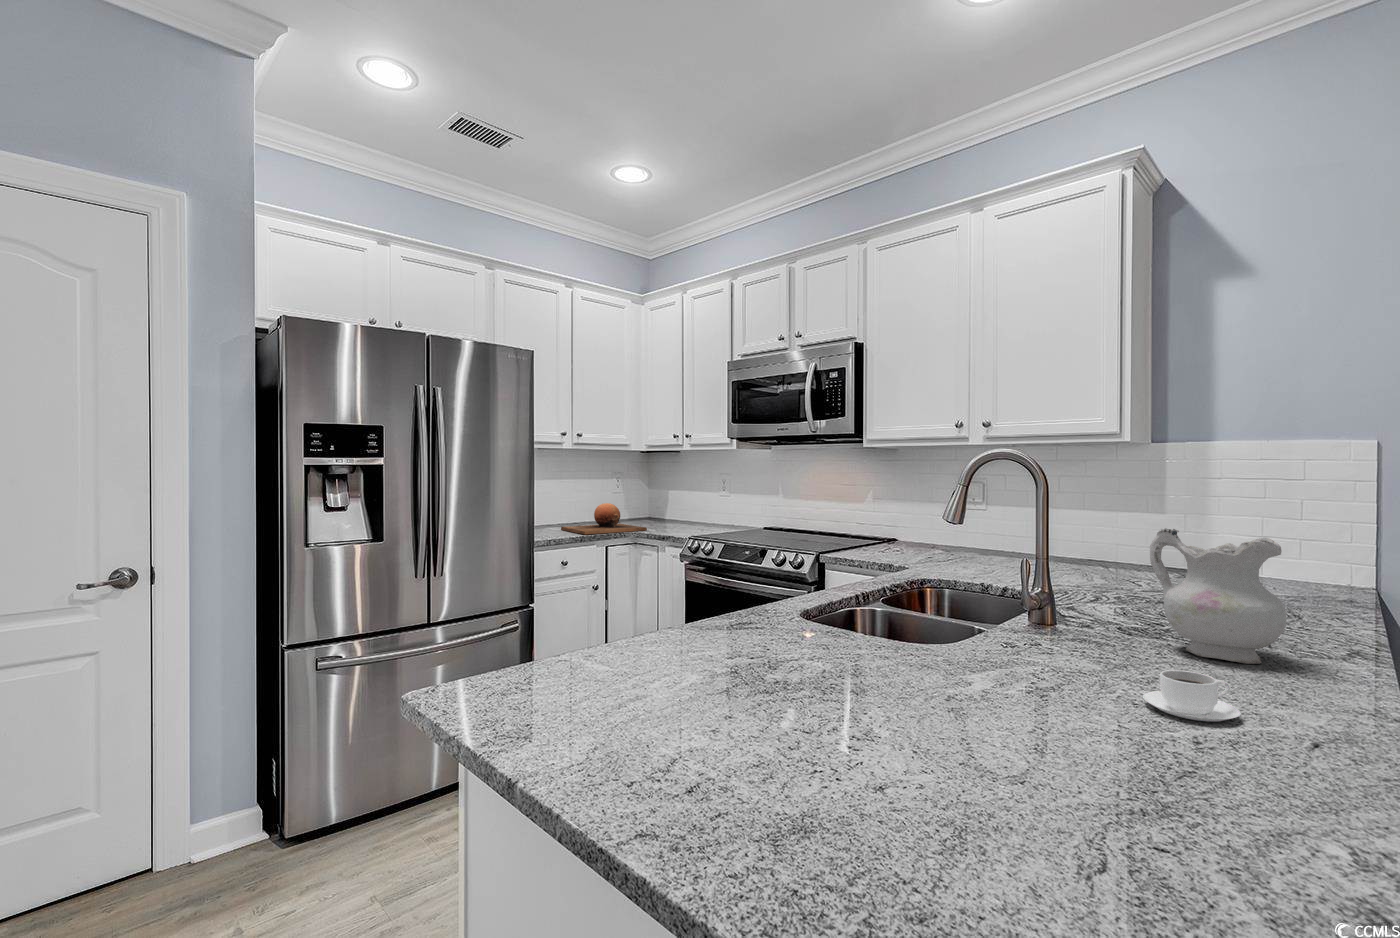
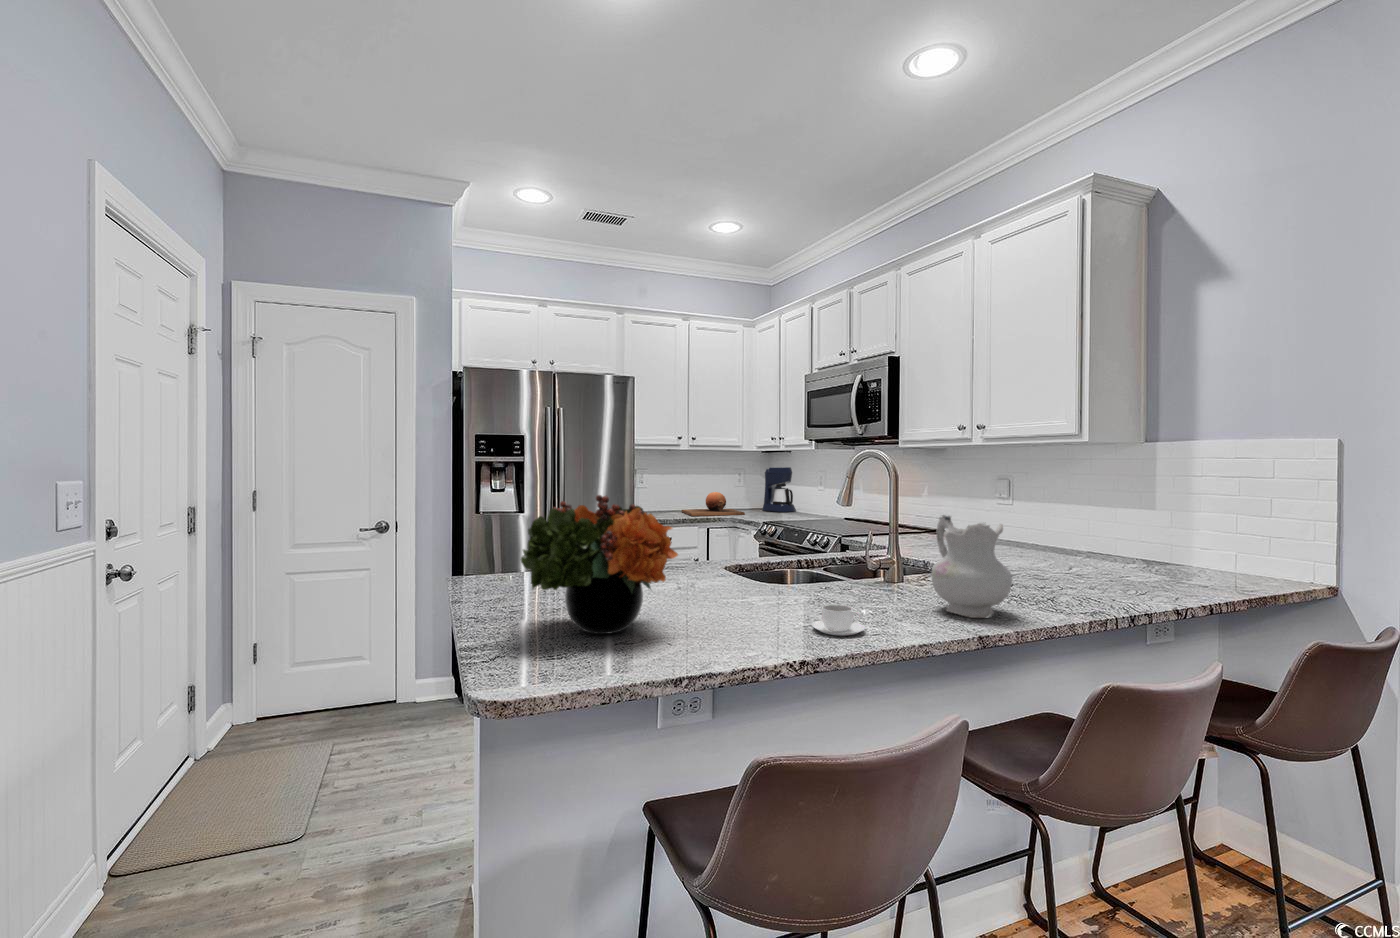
coffee maker: none [657,472,697,525] -> present [762,467,796,512]
flower arrangement: none [748,517,1044,784] -> present [521,495,678,634]

